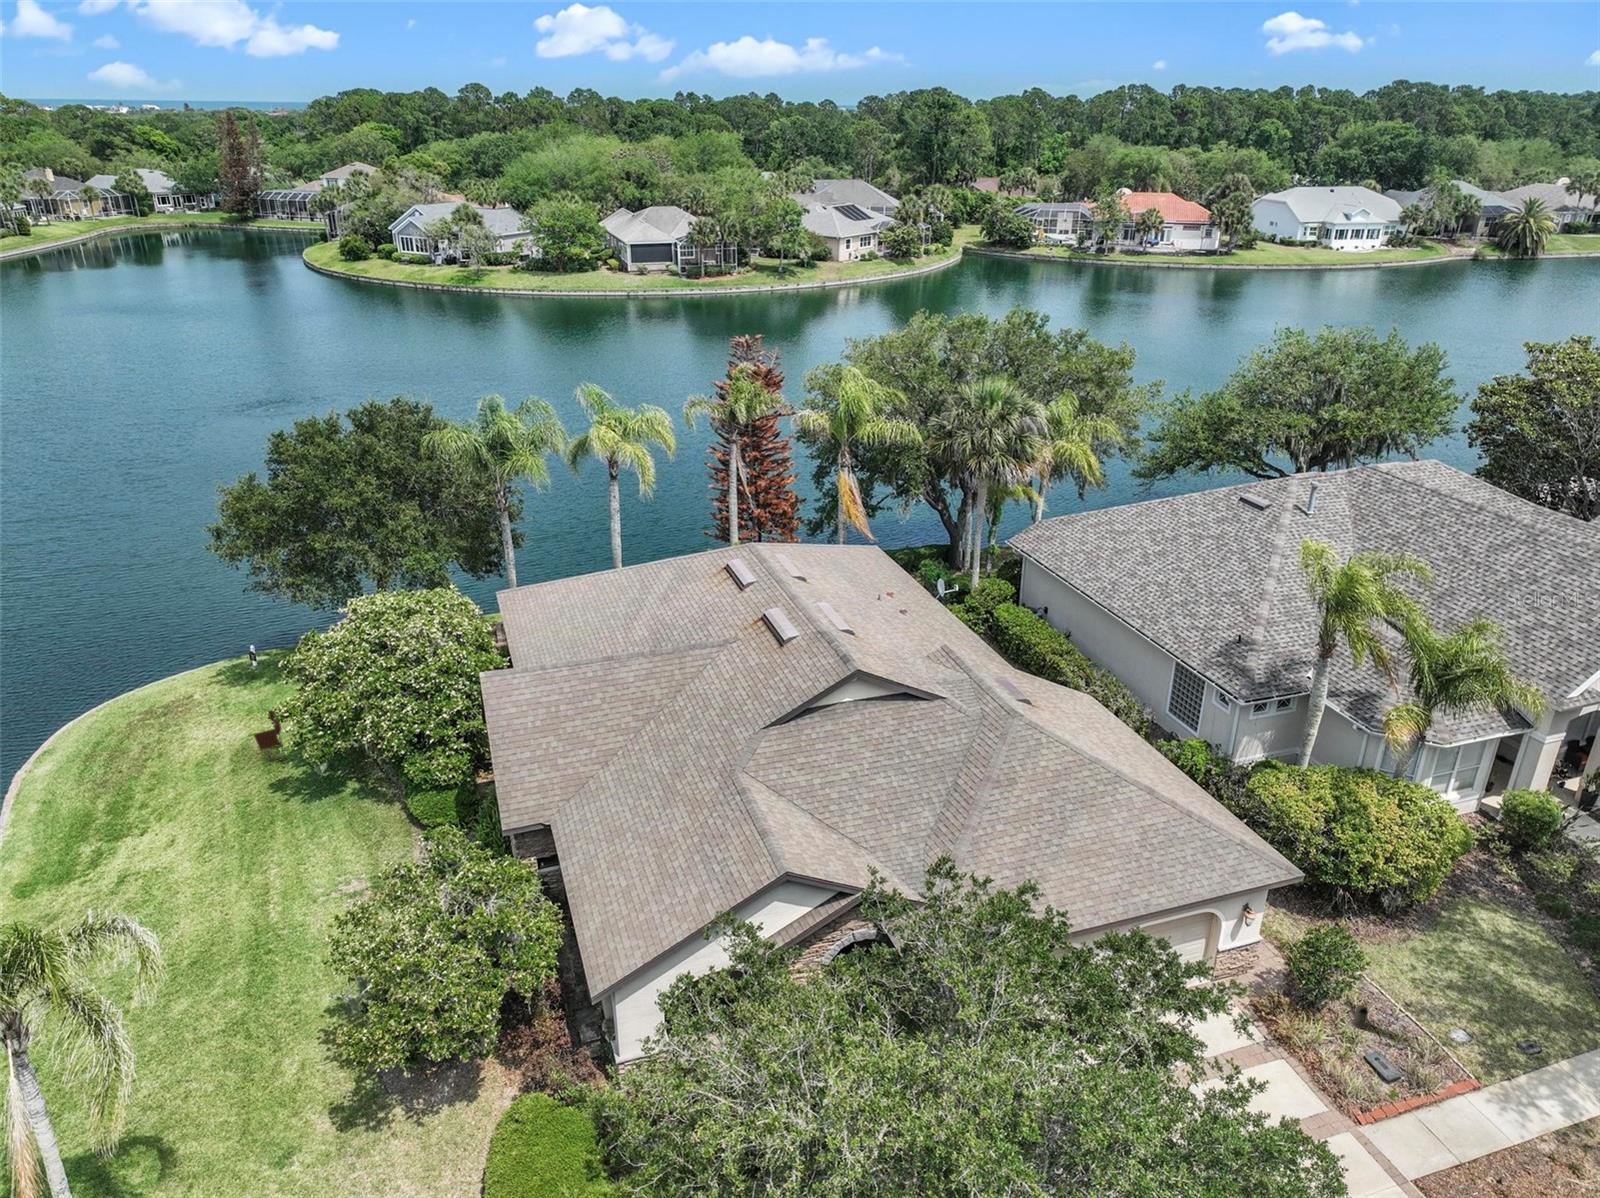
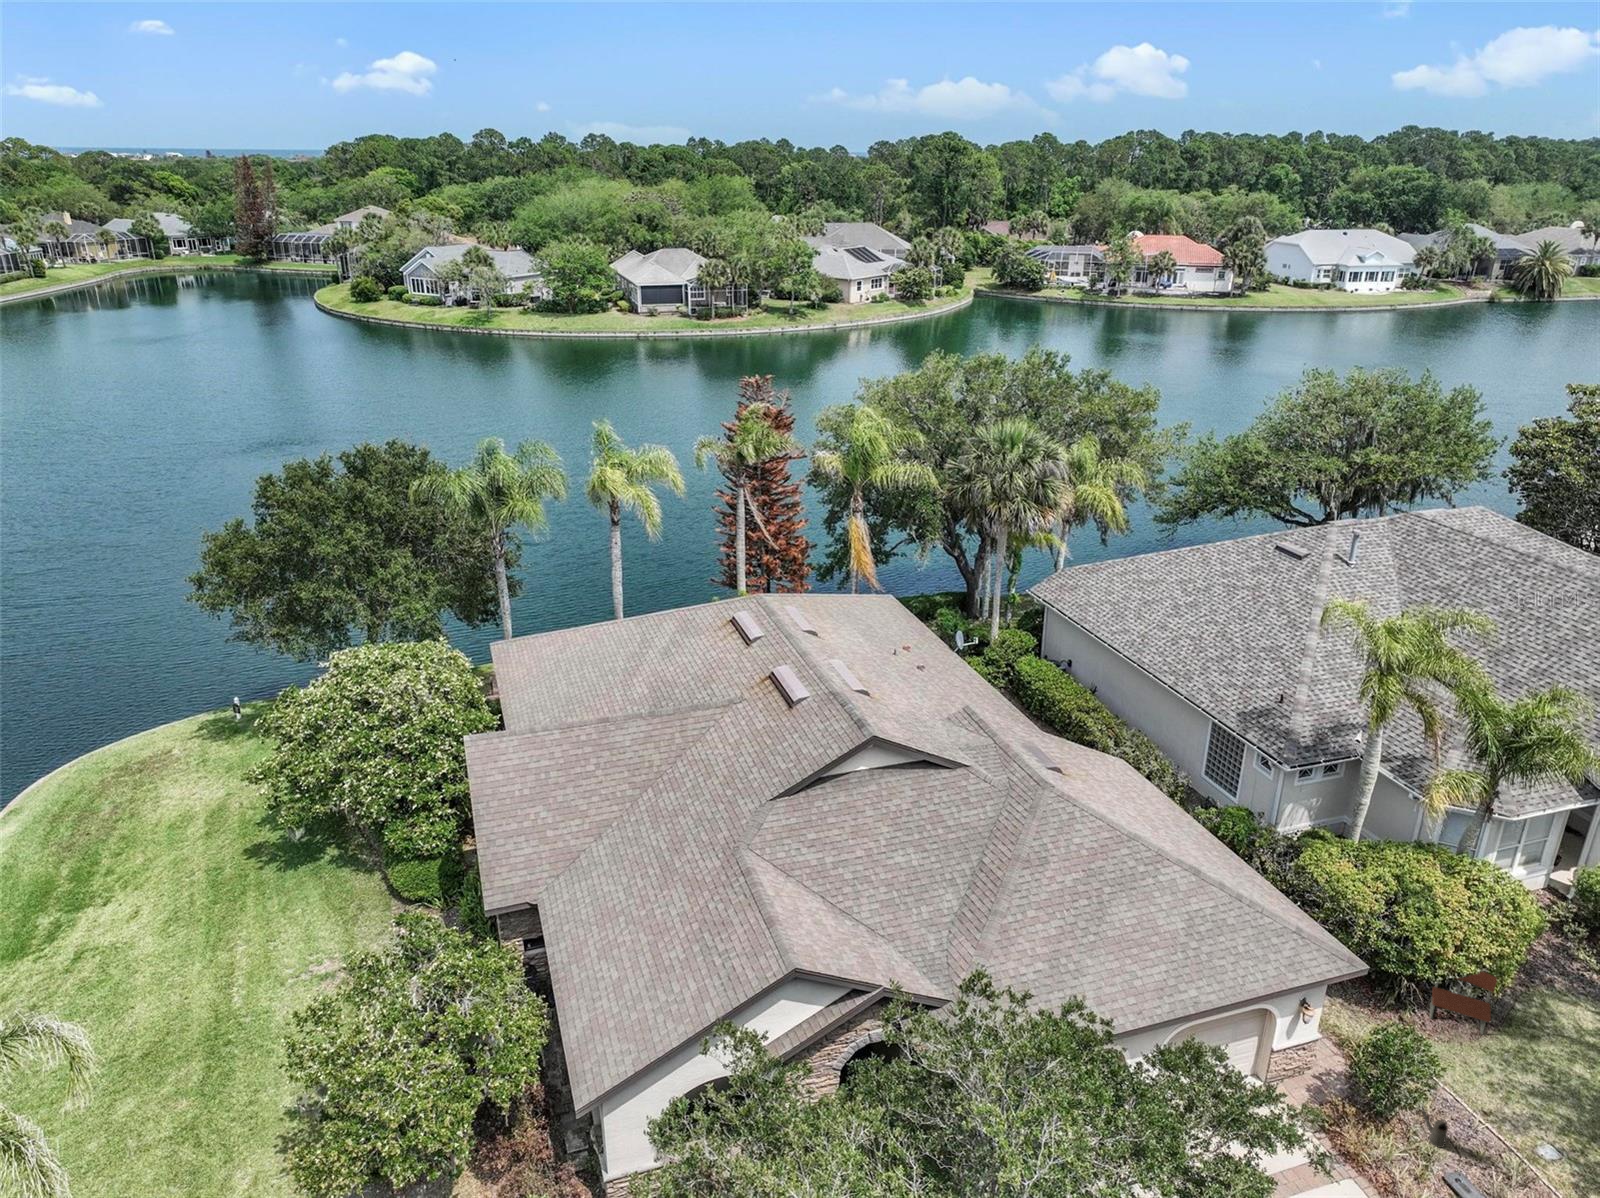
bench: present [254,710,285,761] -> present [1430,972,1497,1034]

